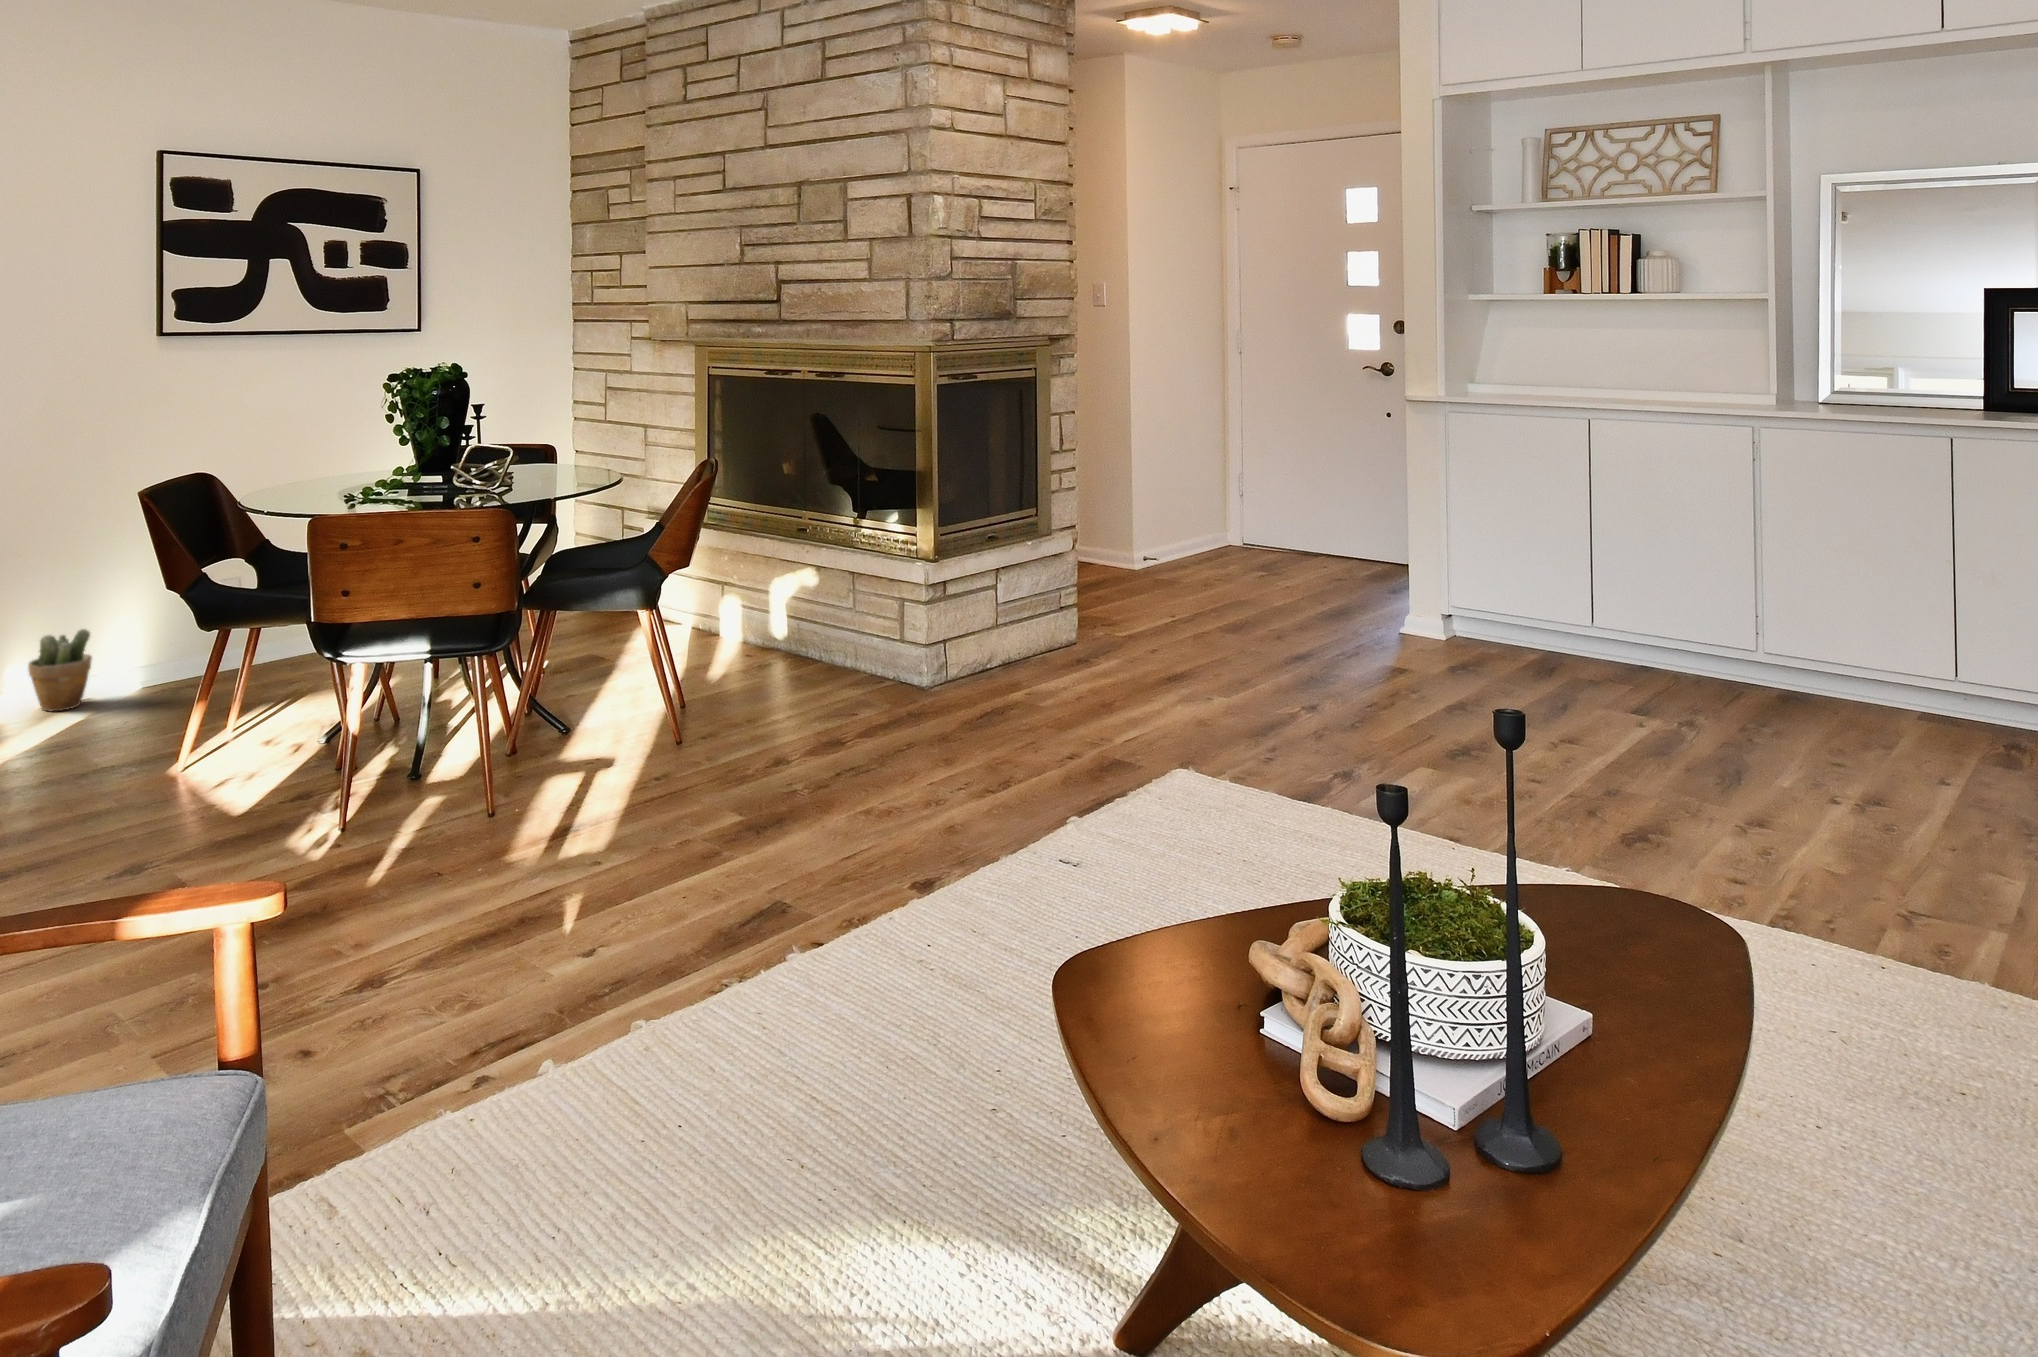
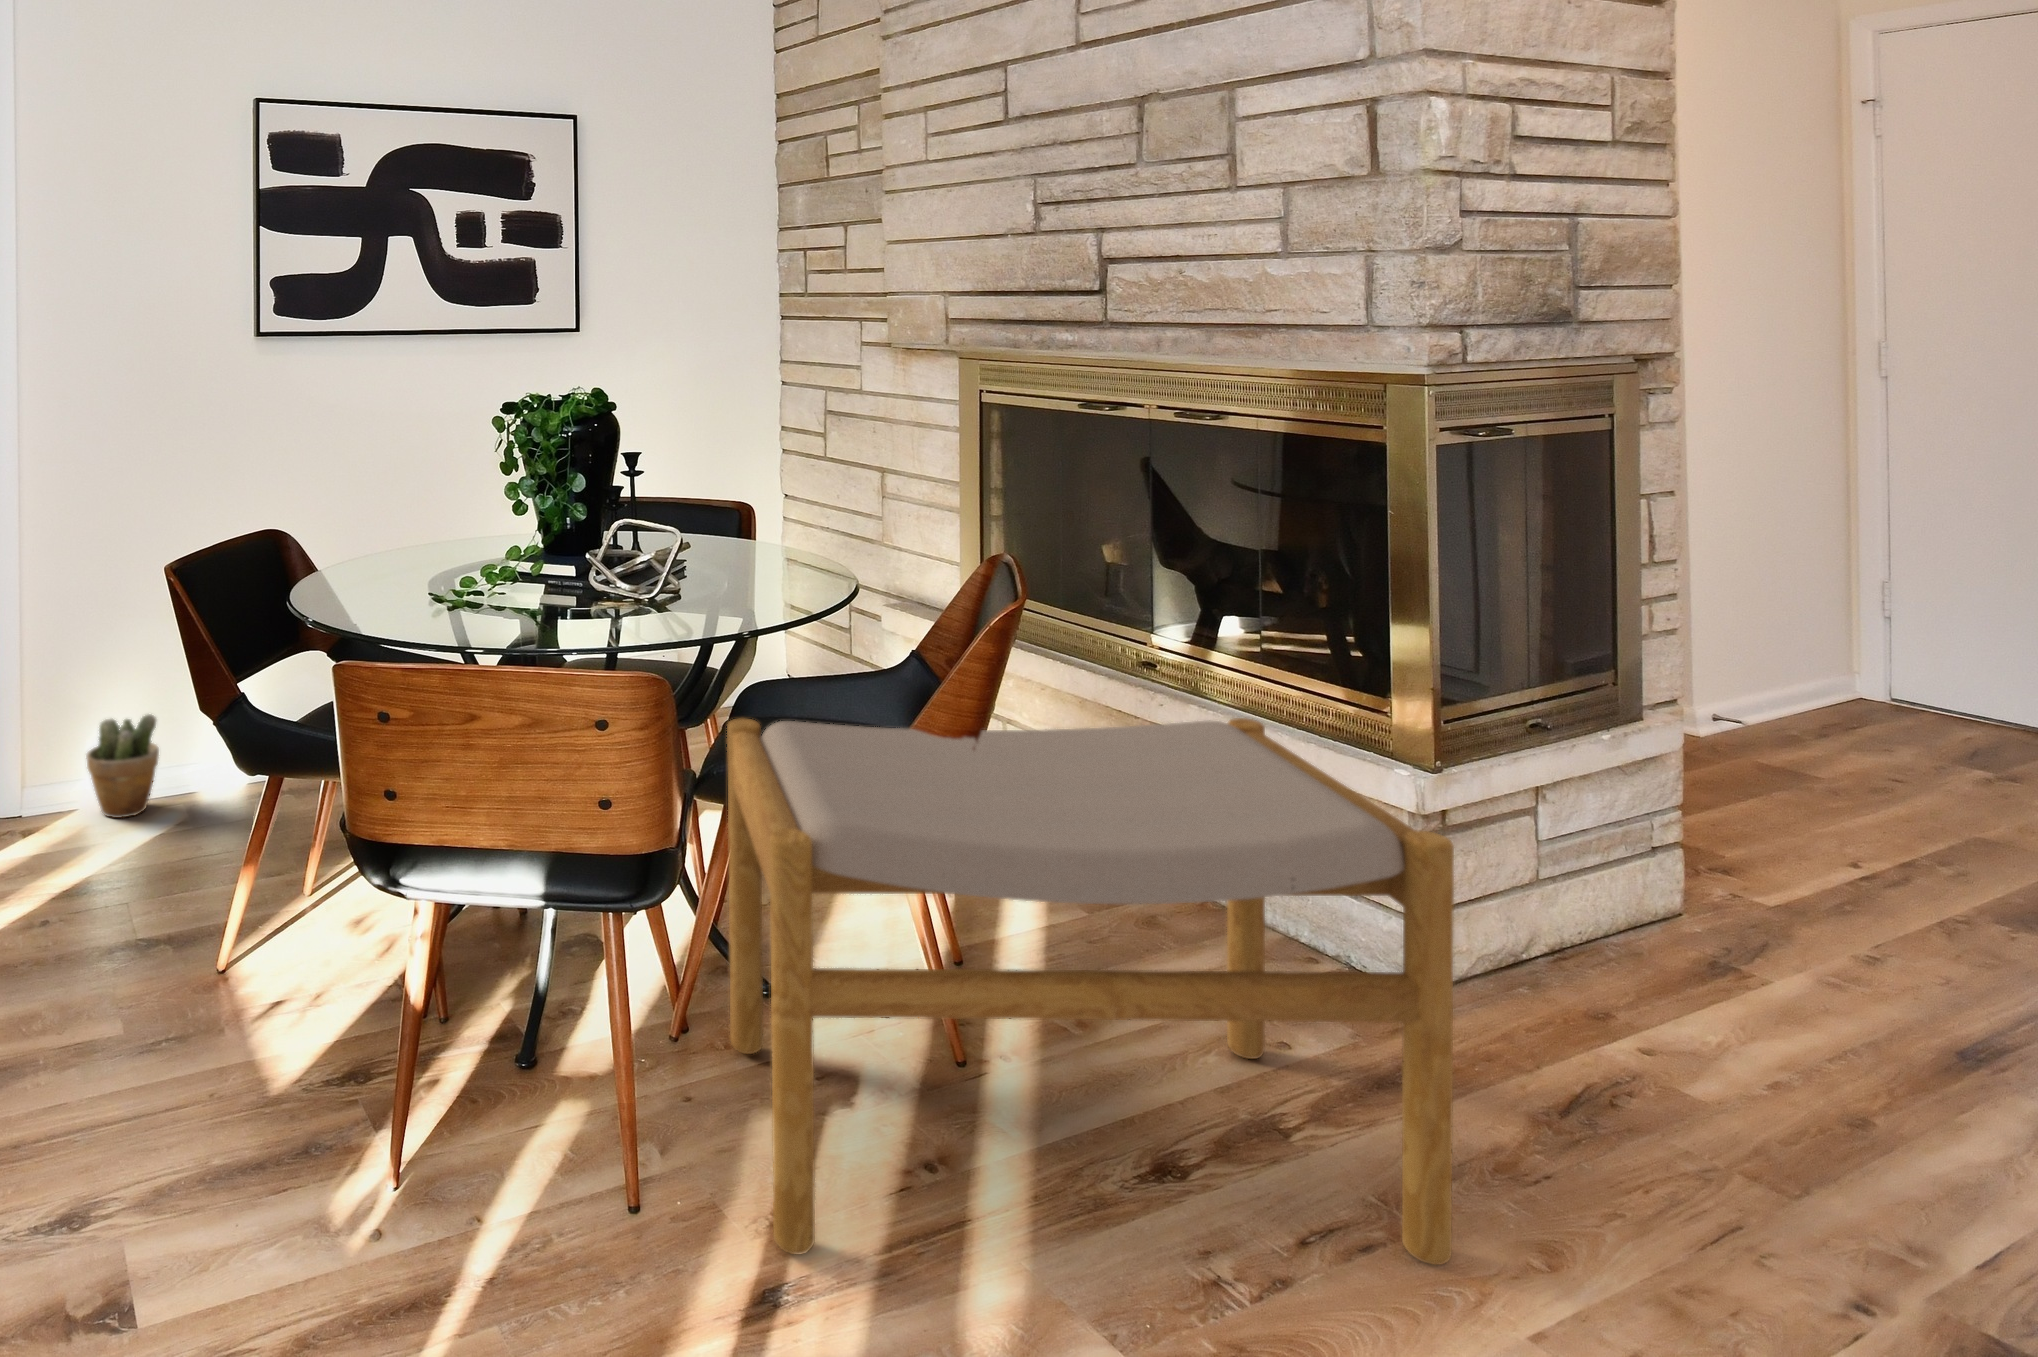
footstool: none [554,536,915,815] -> present [727,718,1454,1265]

